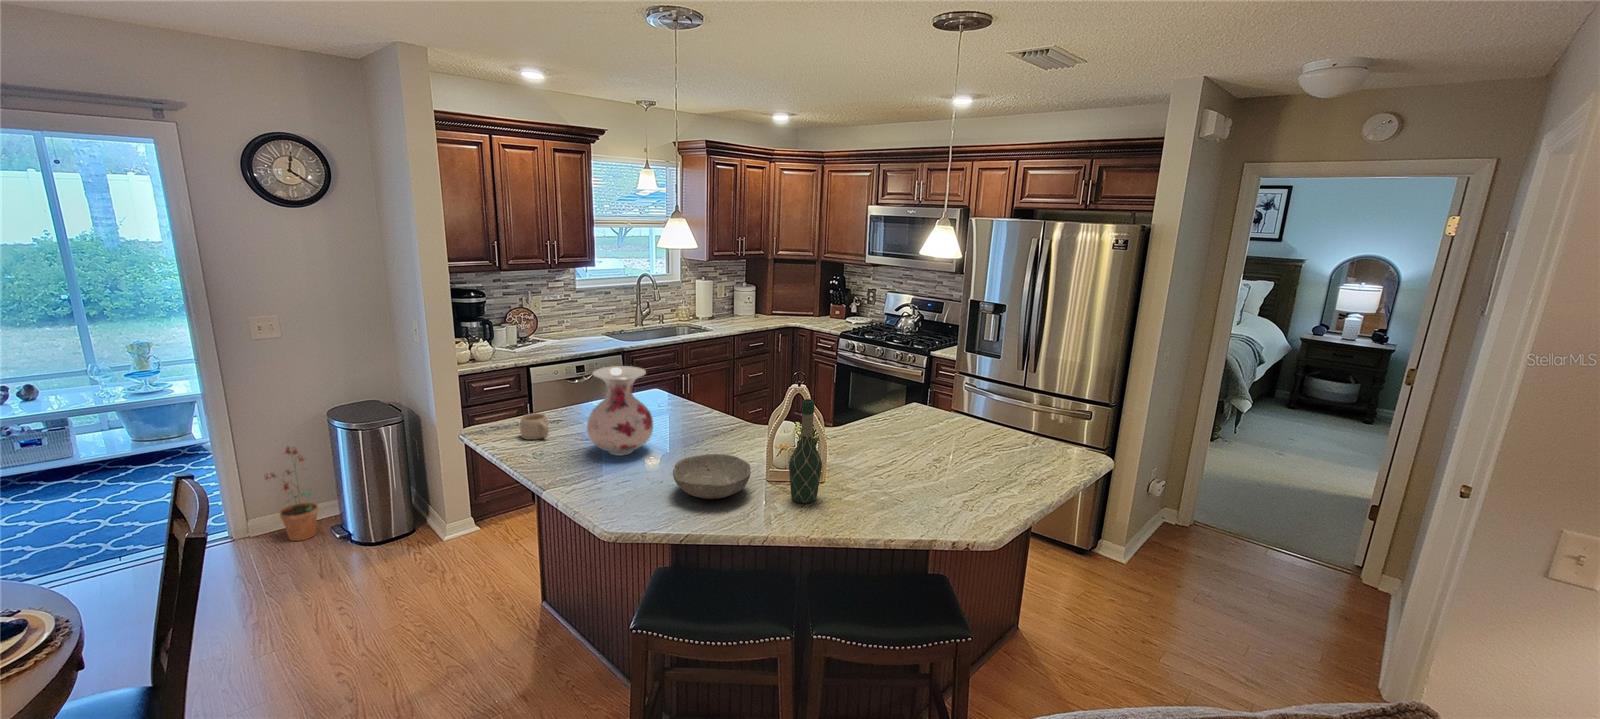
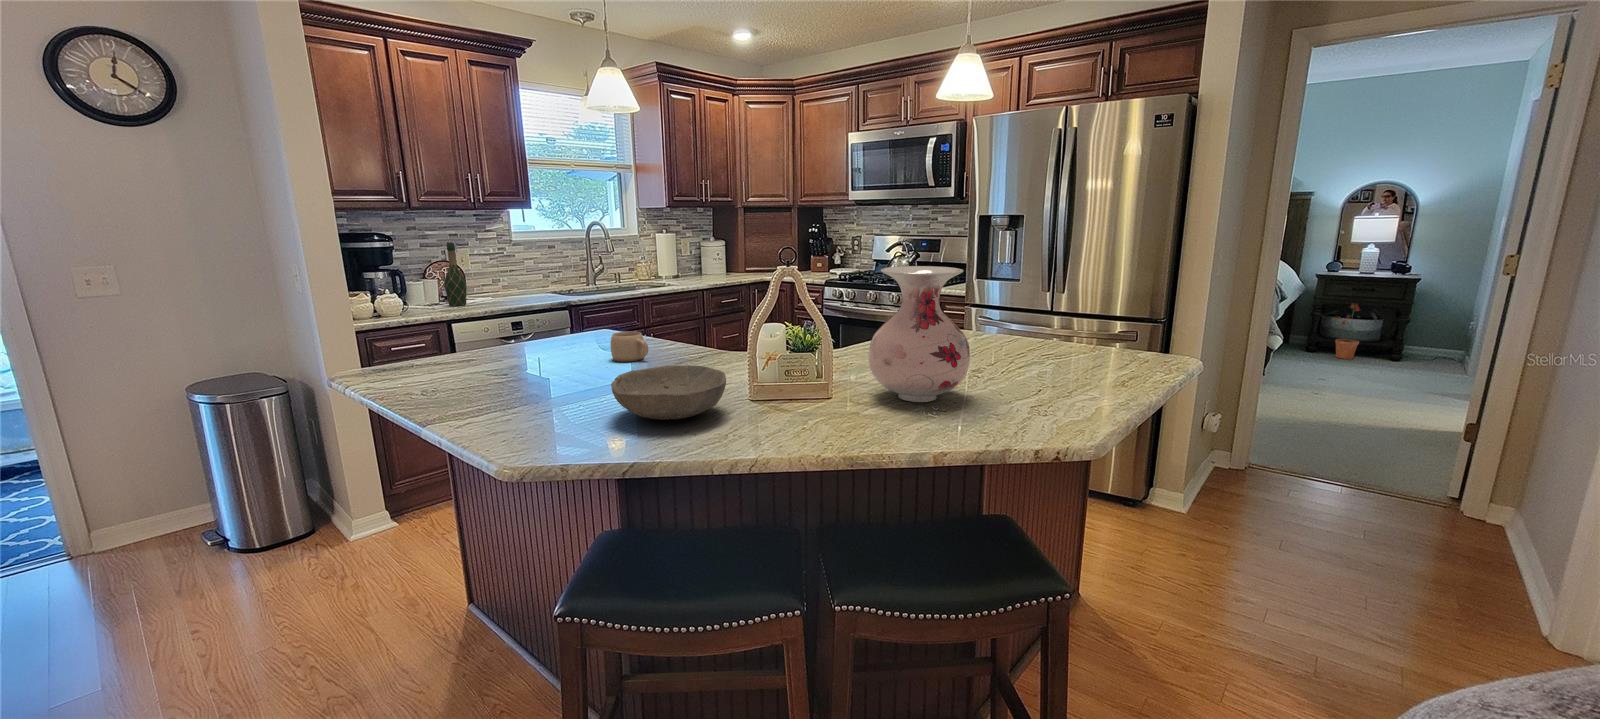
vase: present [587,366,653,456] -> present [869,266,970,402]
wine bottle: present [789,399,822,503] -> present [444,243,466,306]
mug: present [520,413,549,440] -> present [610,331,648,362]
potted plant: present [266,447,318,541] -> present [1334,303,1360,359]

